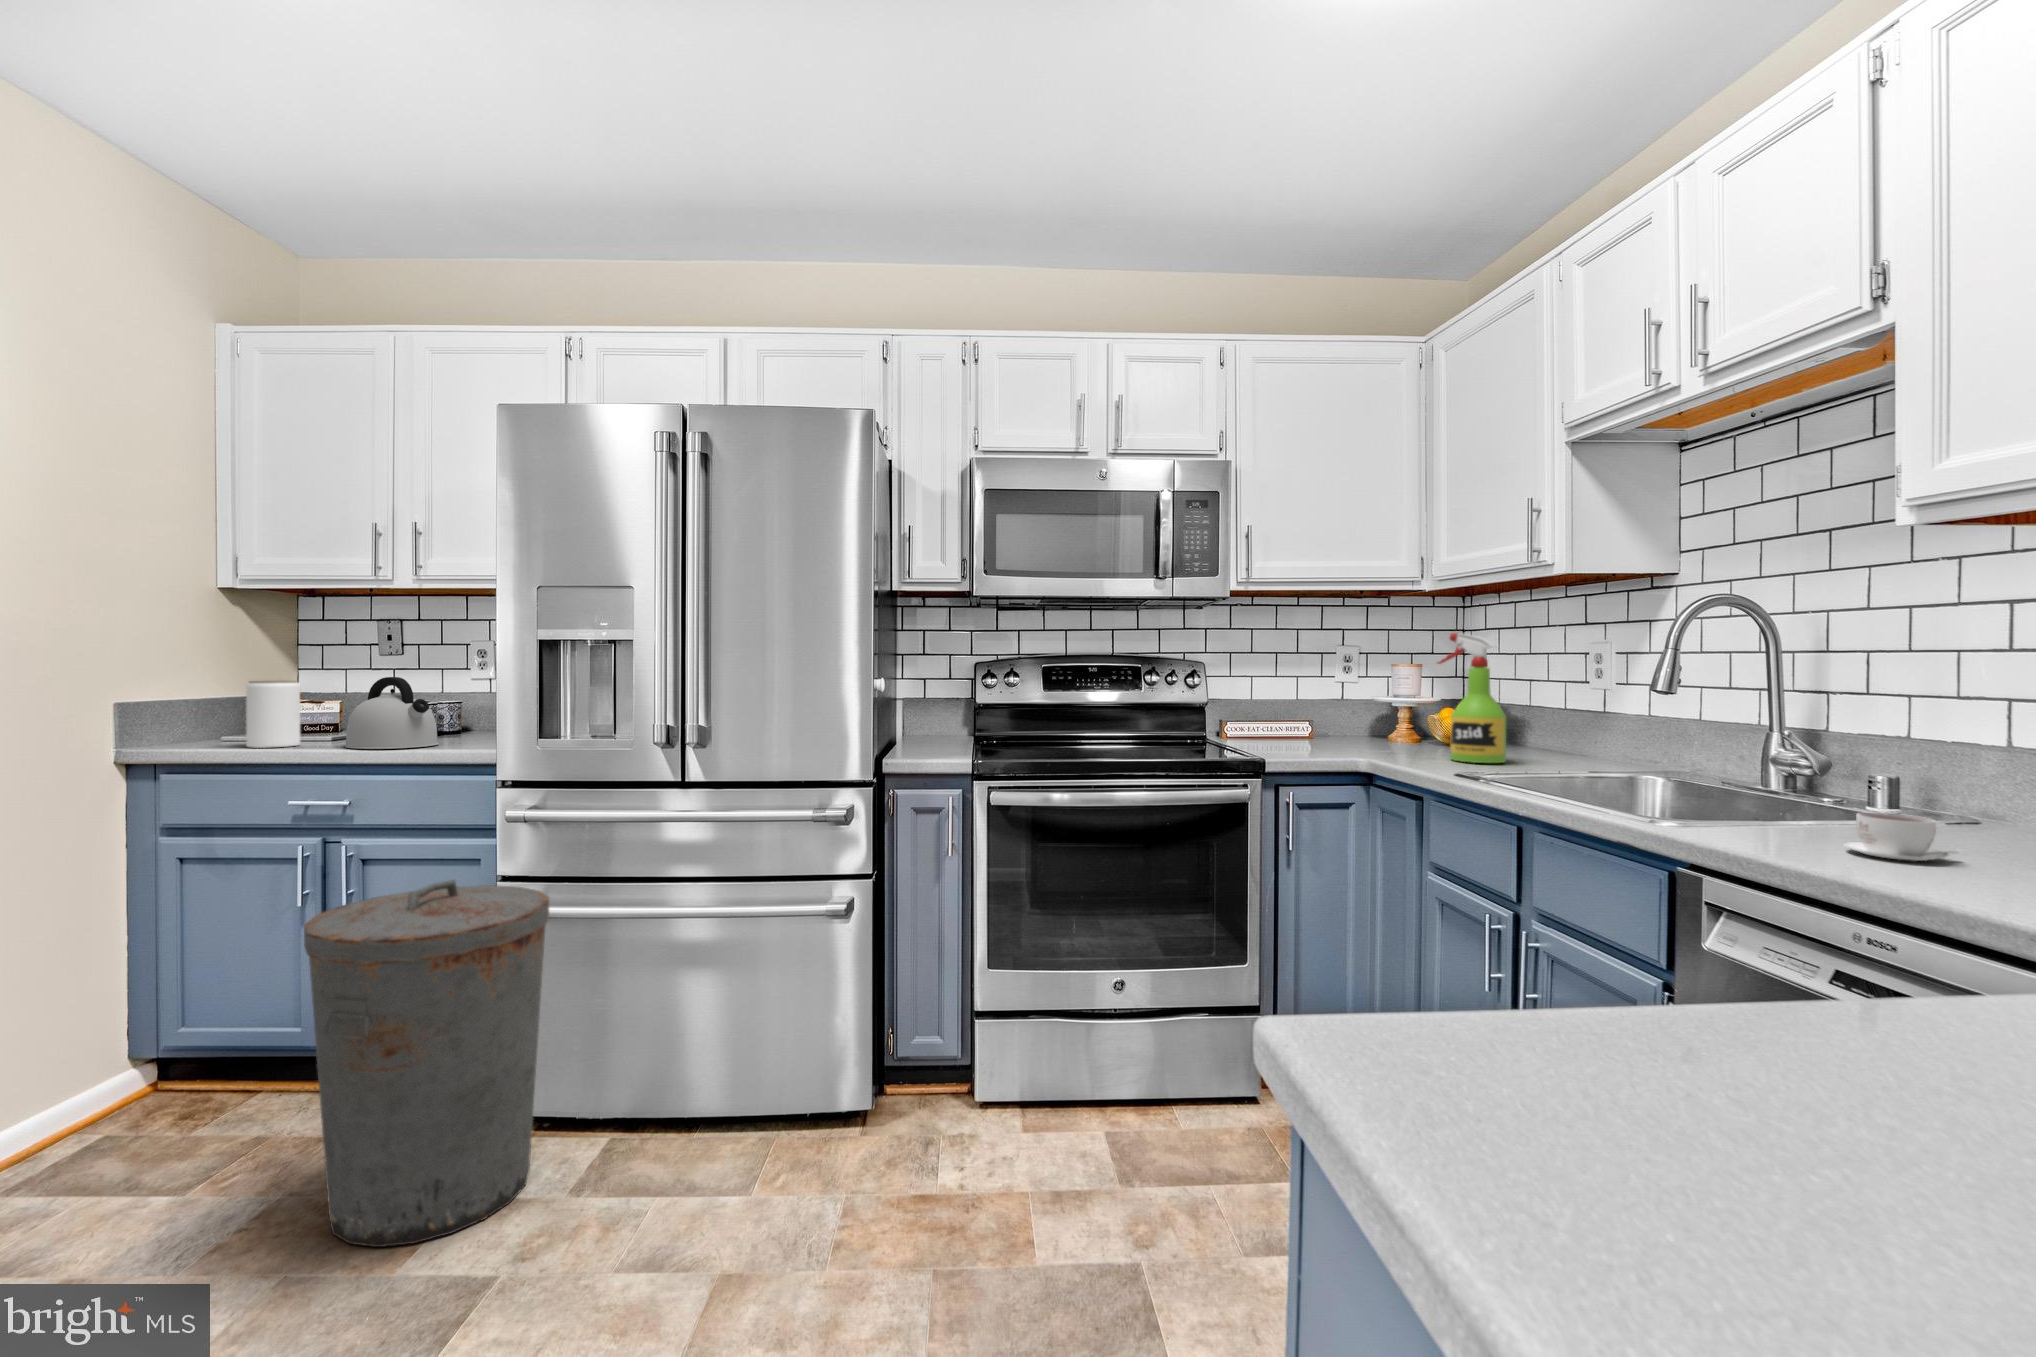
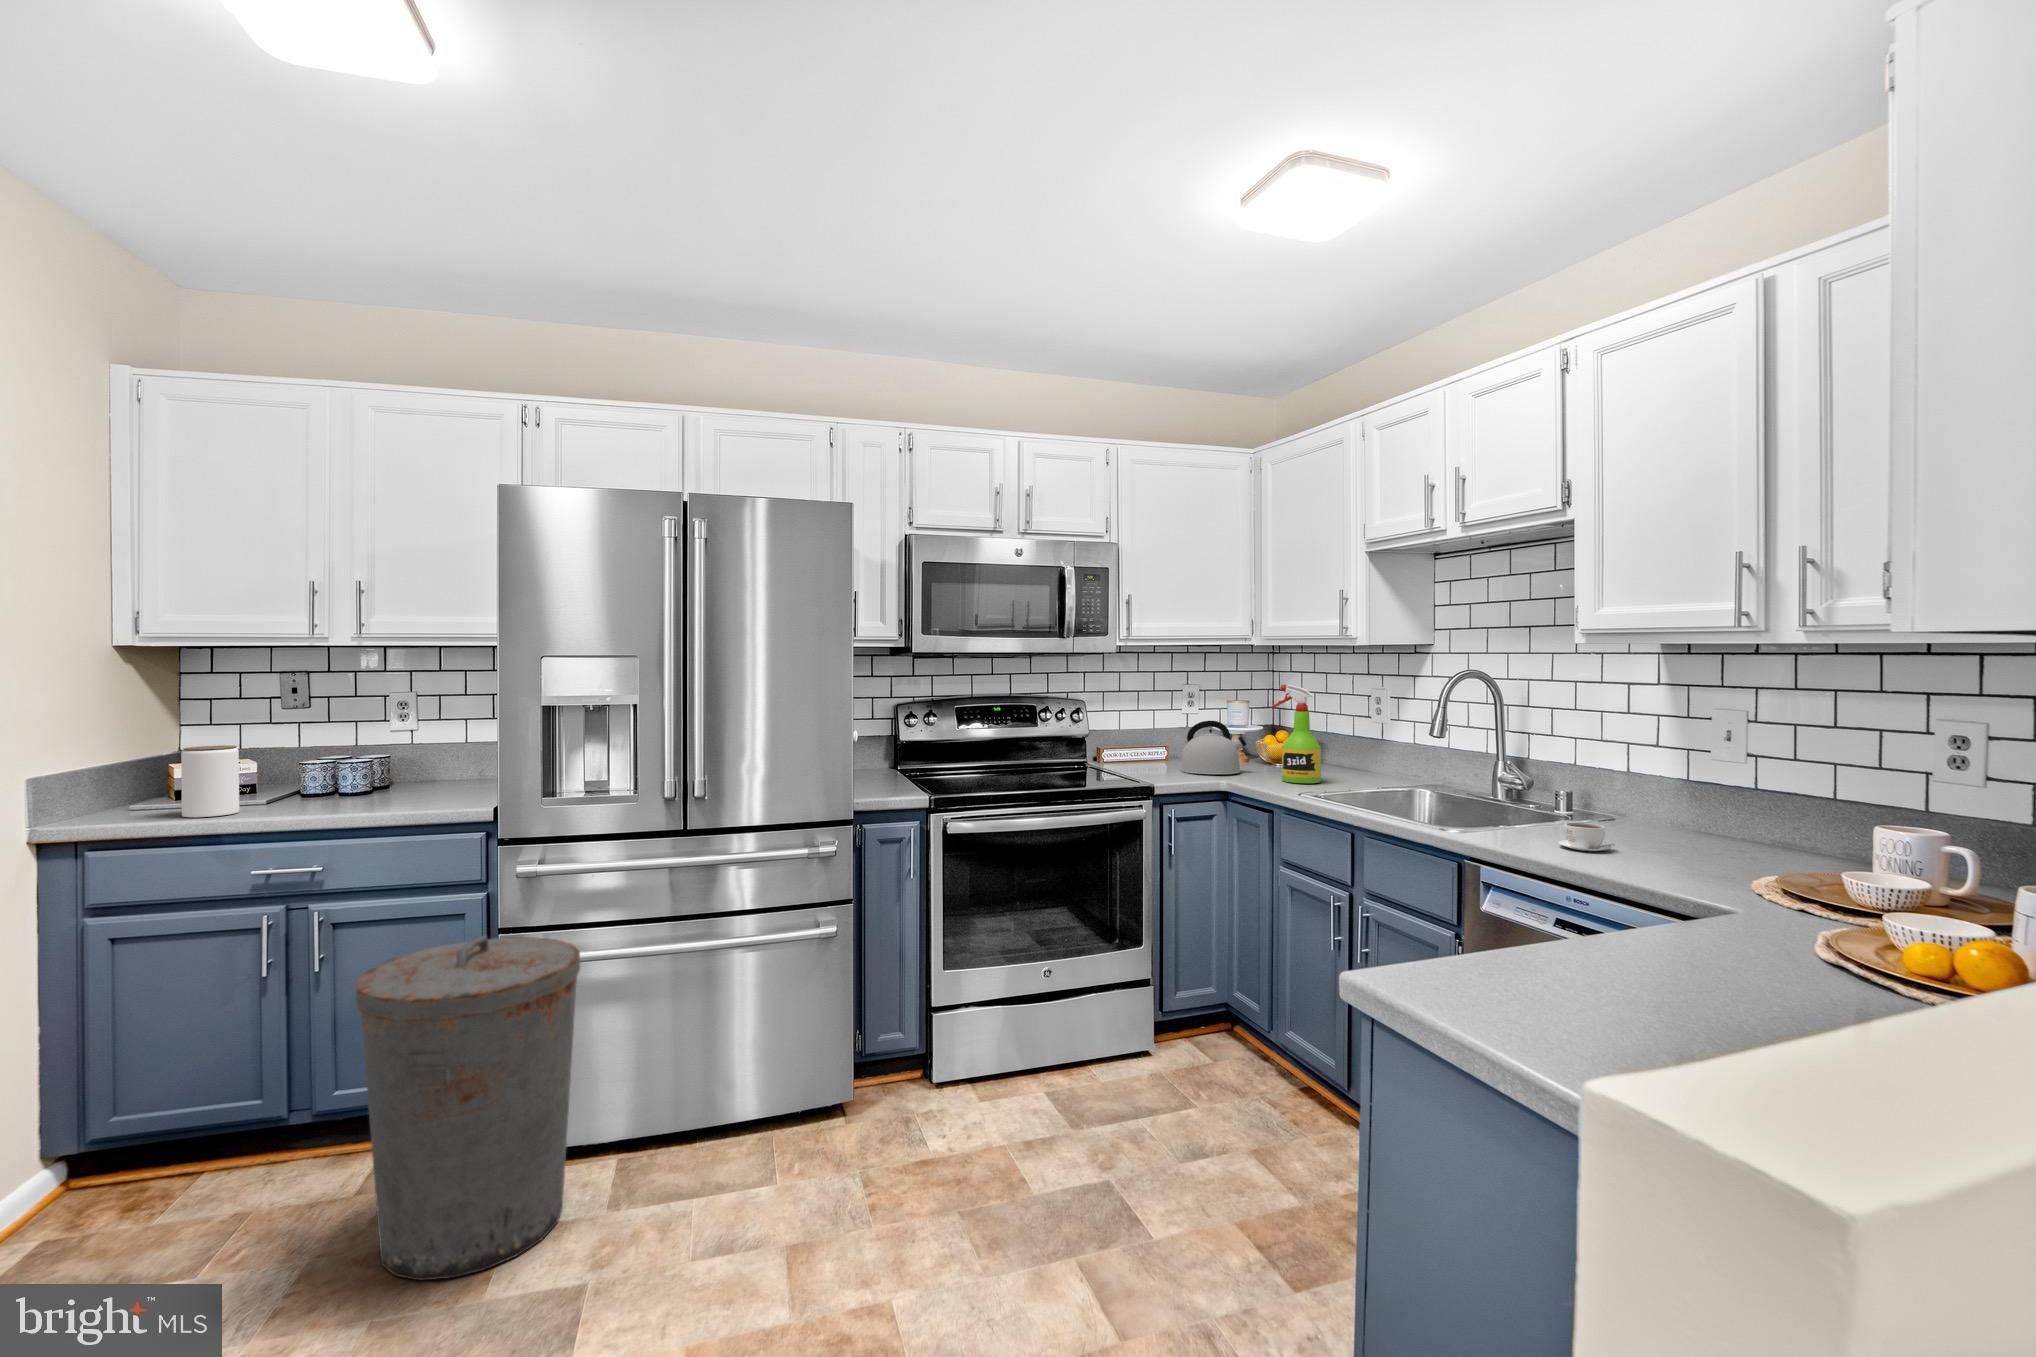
kettle: present [345,677,439,749] -> present [1180,721,1246,774]

